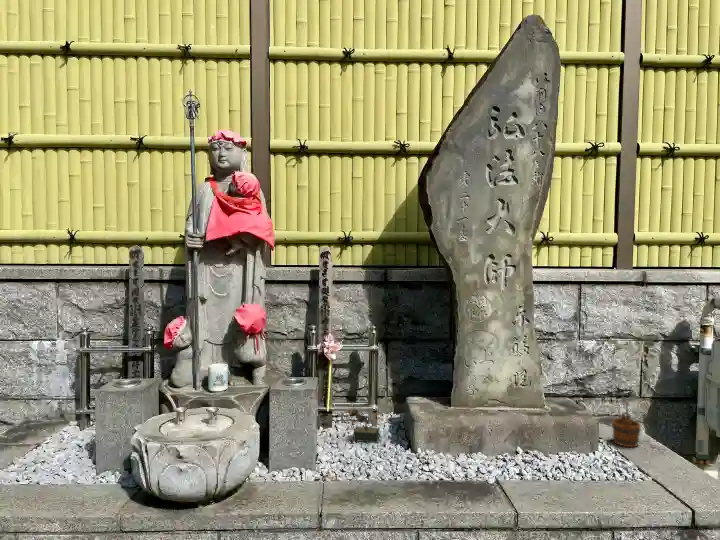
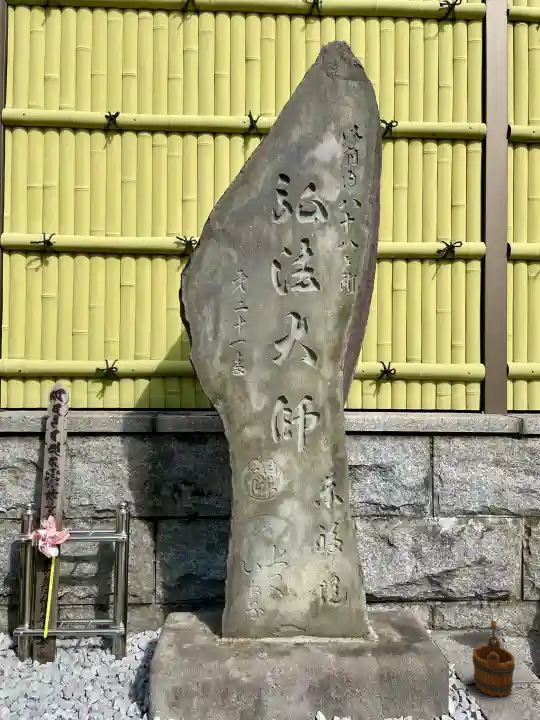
decorative plant: present [345,403,385,442] -> none [57,625,125,694]

